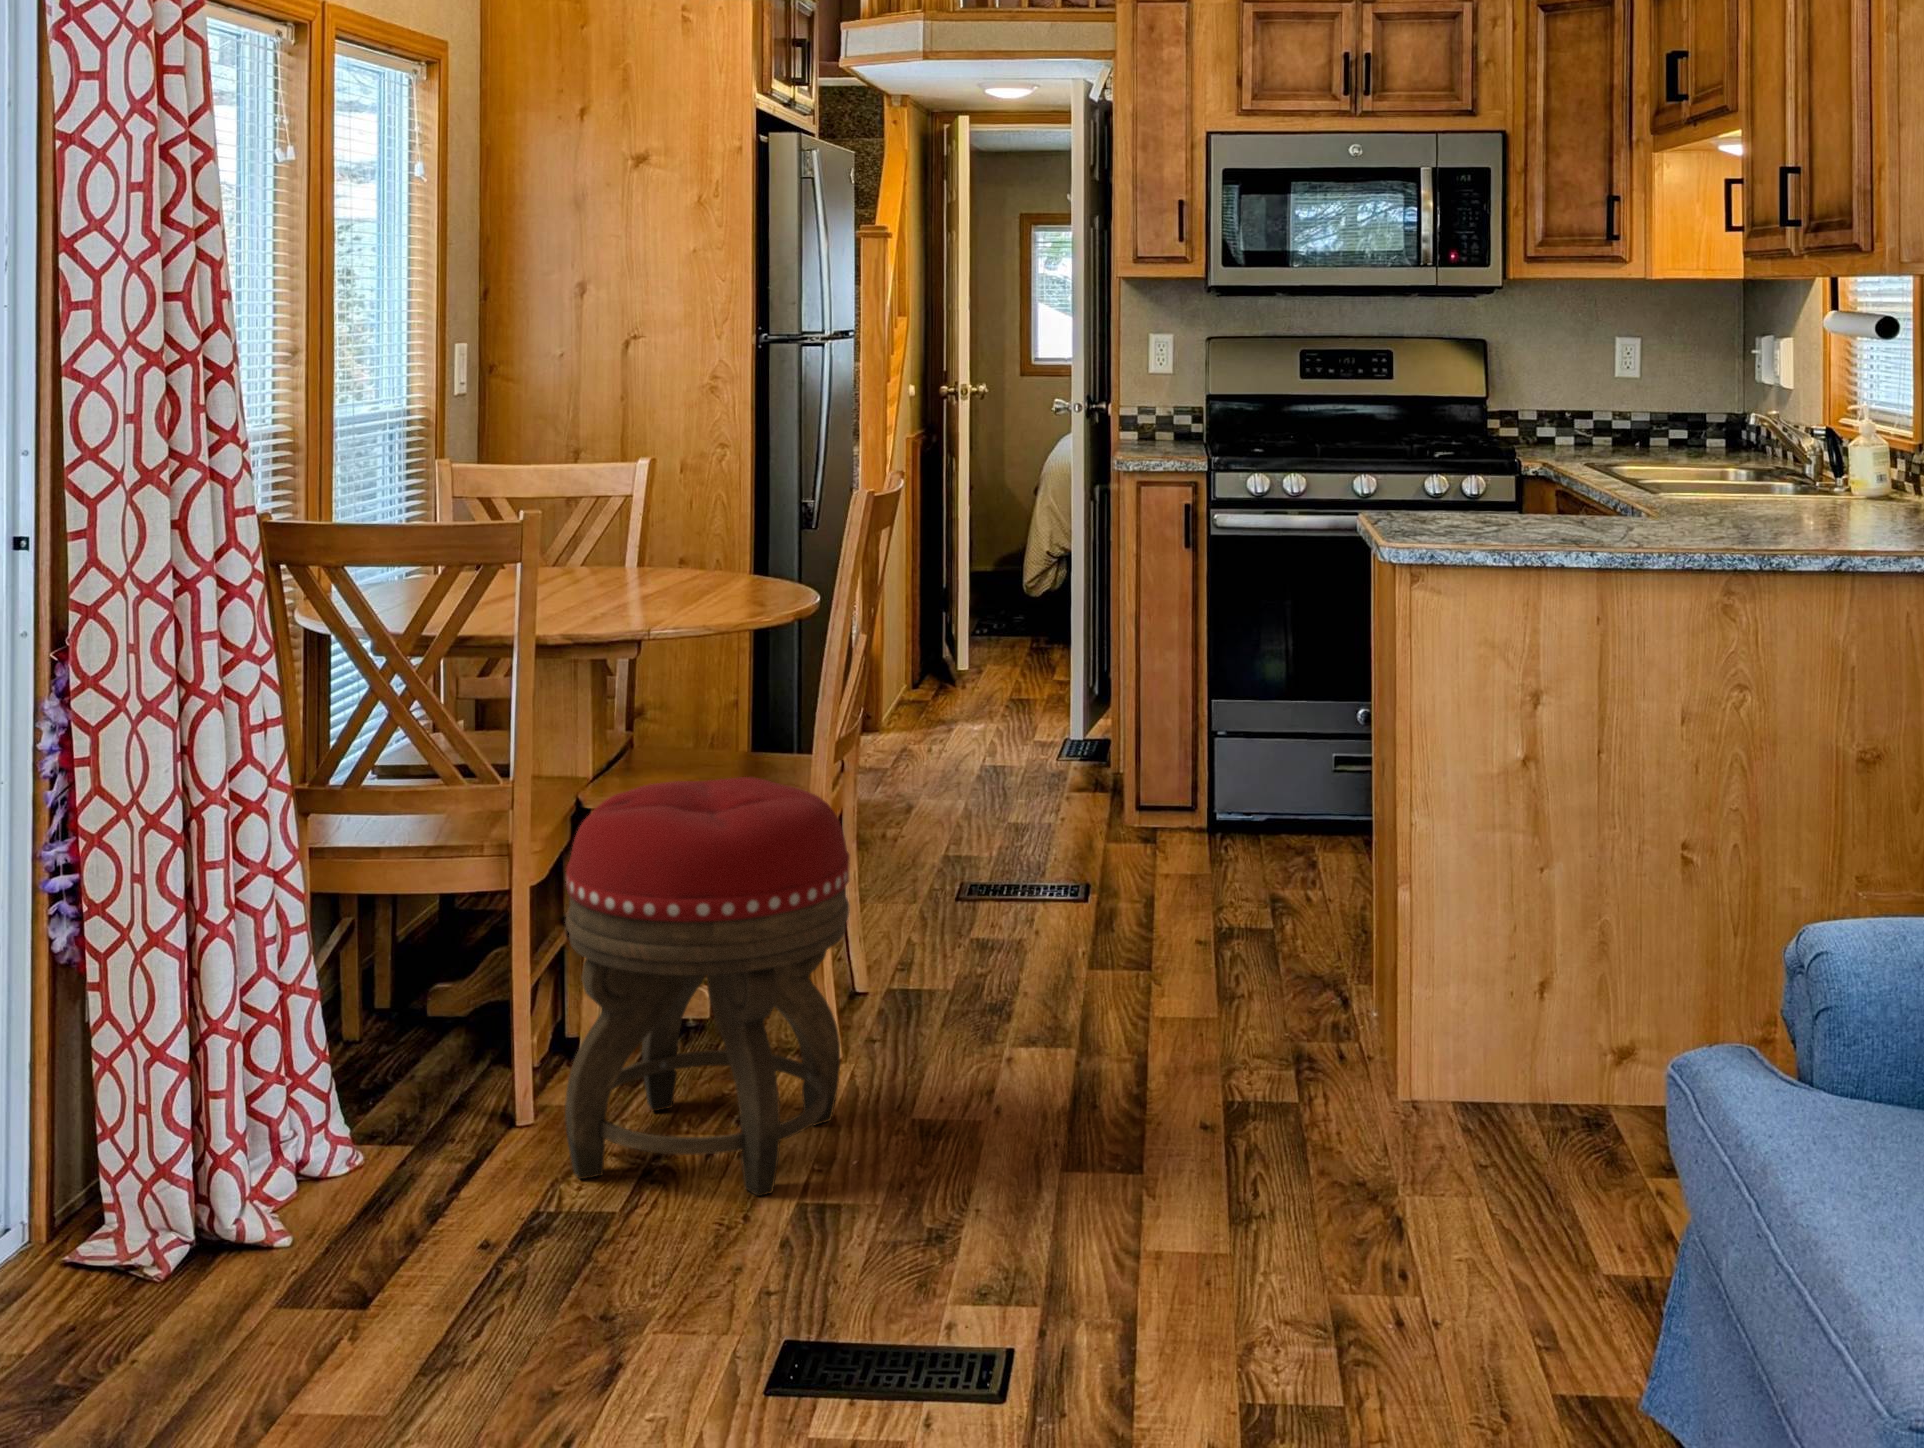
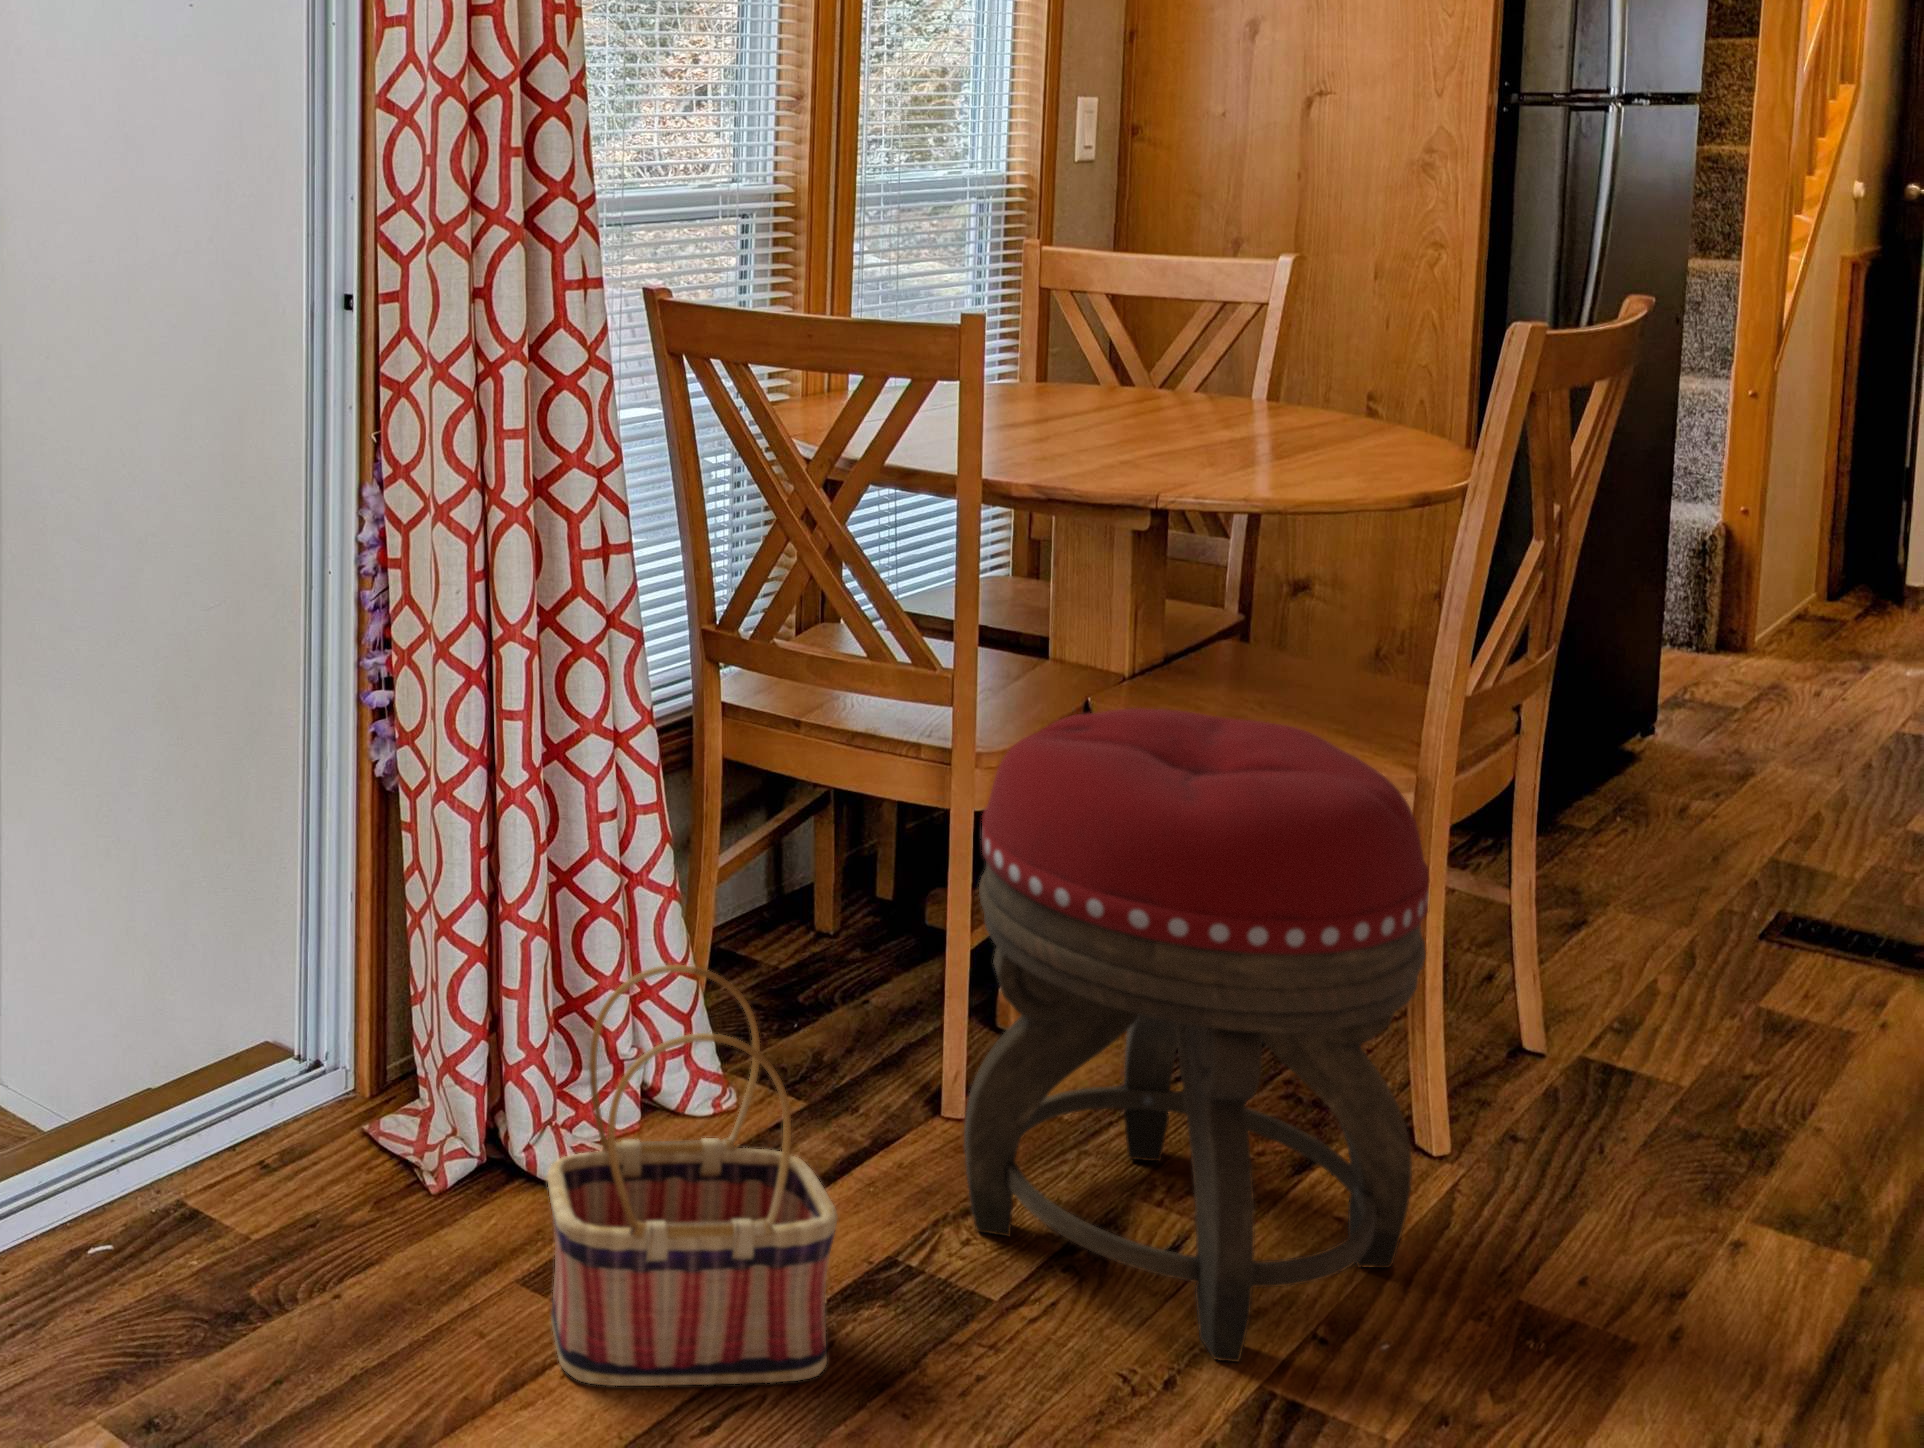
basket: none [312,1017,534,1346] -> present [547,965,838,1386]

